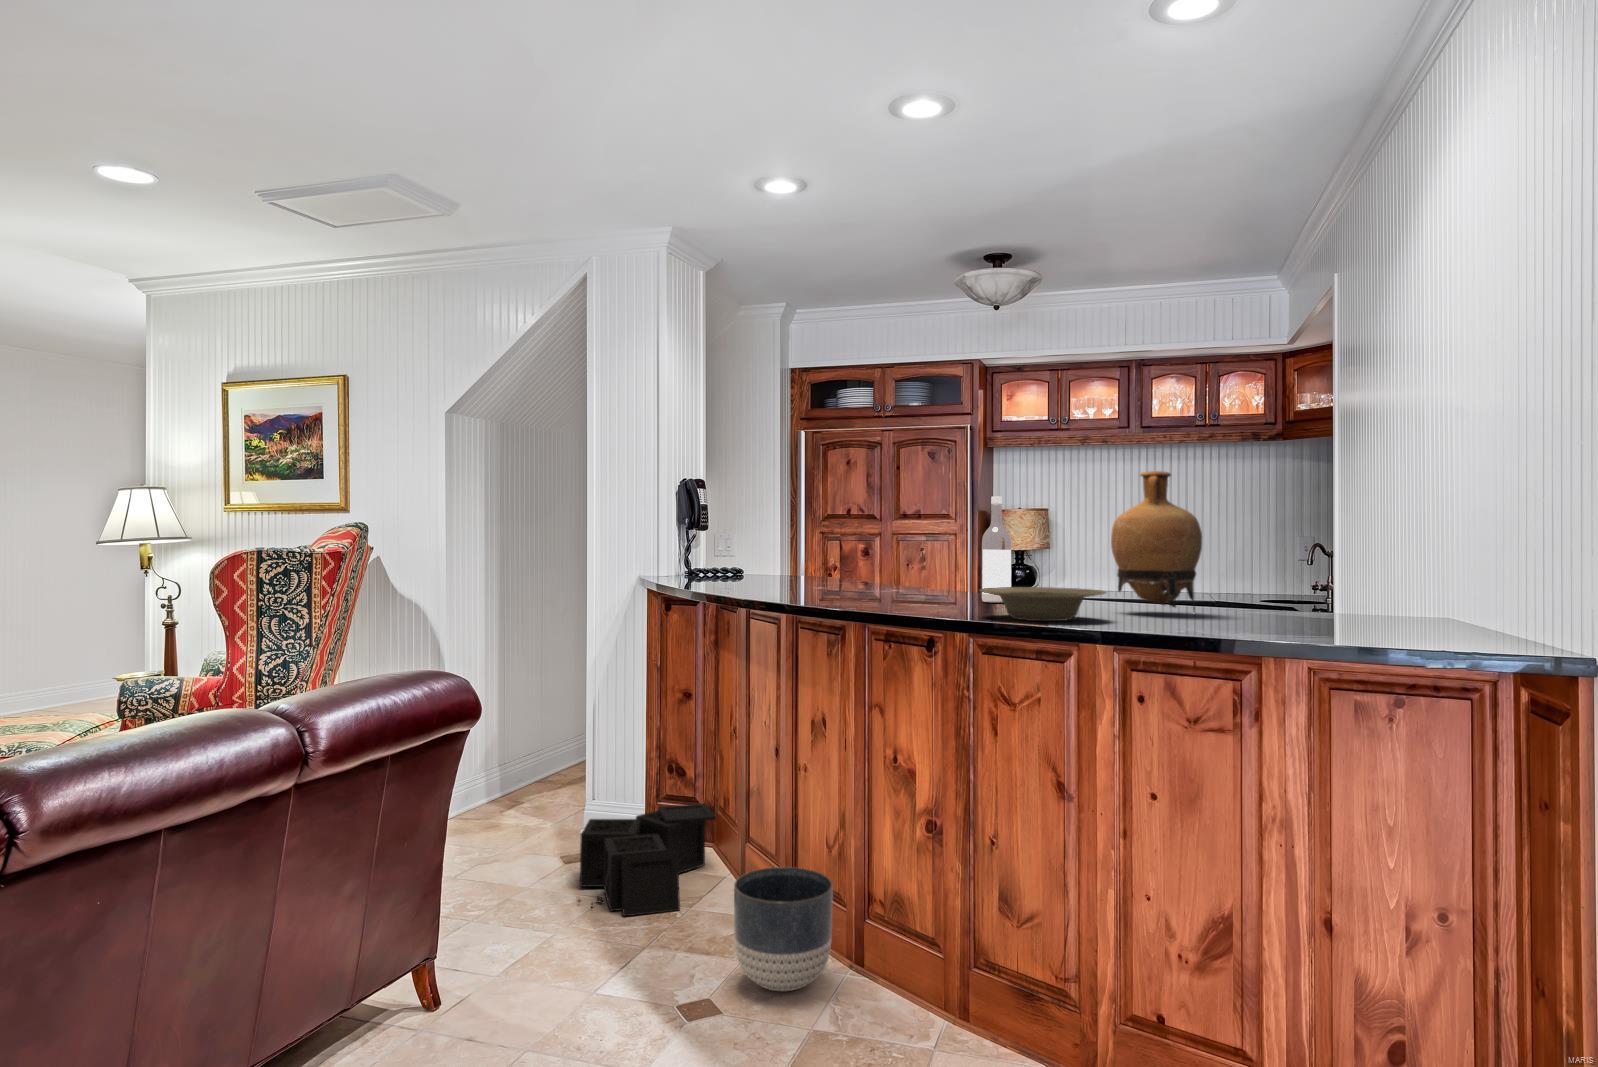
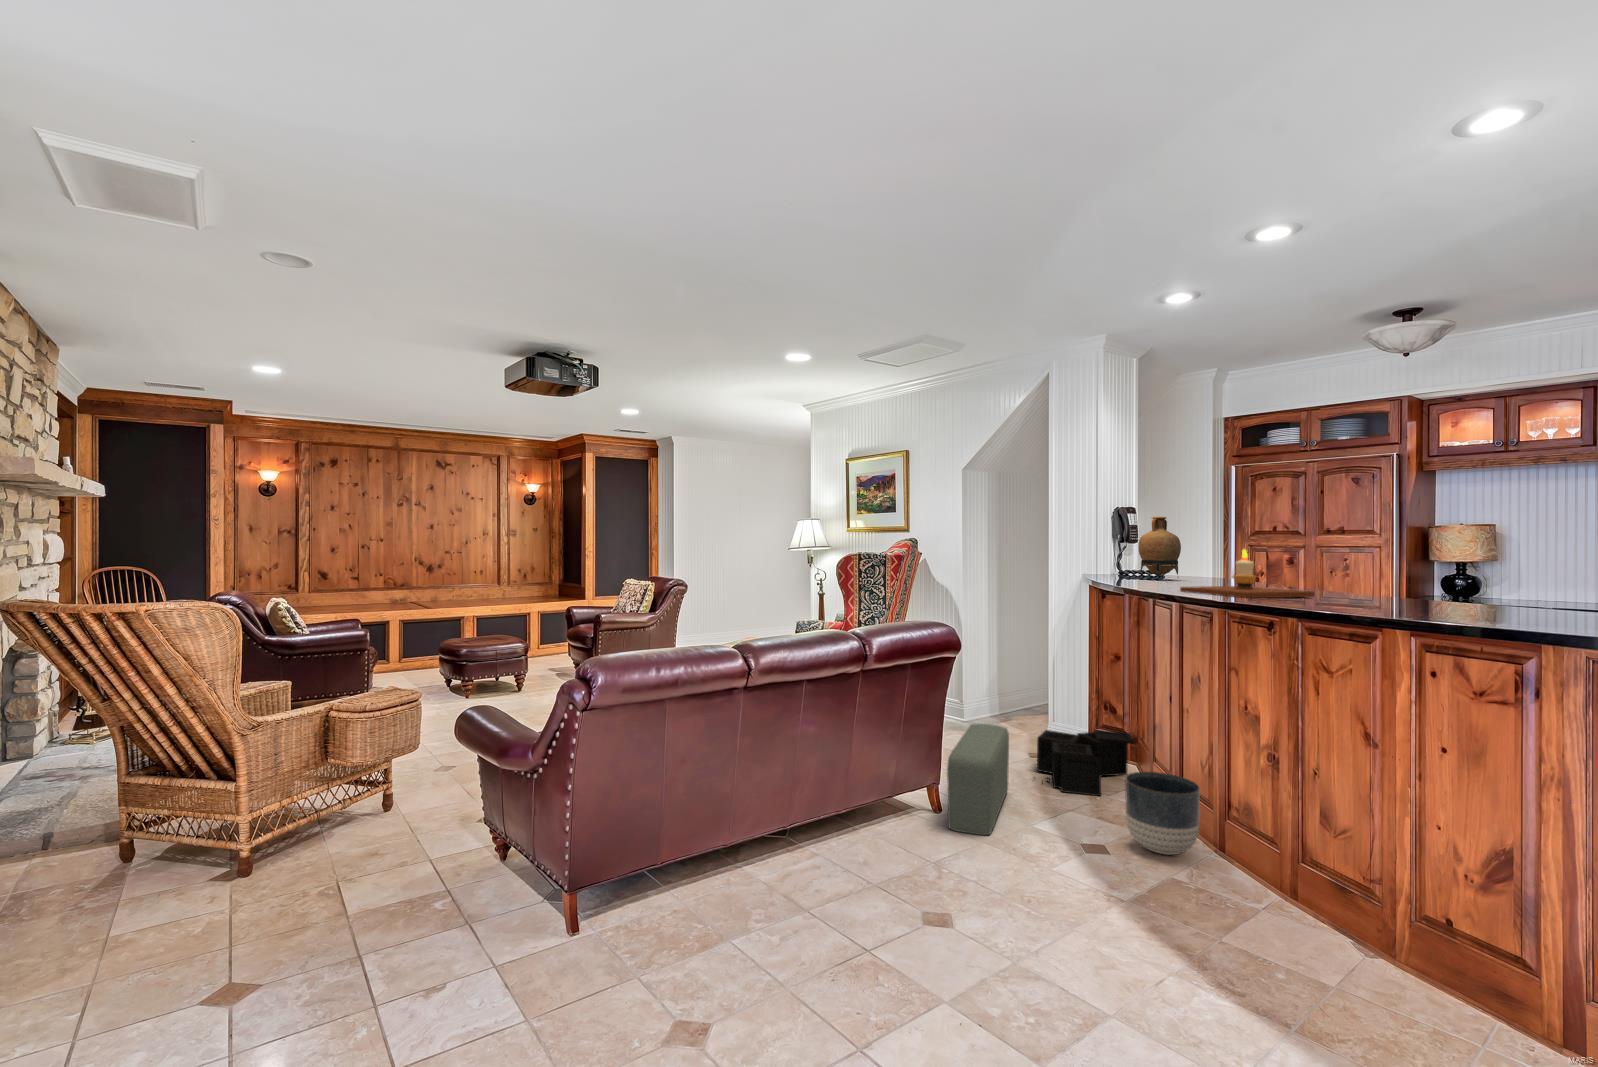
vase: present [1111,471,1202,609] -> present [1139,517,1181,576]
wine bottle: present [982,496,1011,603] -> none [1335,519,1362,600]
candle: none [802,537,959,606] -> present [1180,550,1315,598]
bowl: present [980,587,1107,621] -> none [1298,587,1414,612]
pouf: none [452,832,545,1041] -> present [947,724,1009,835]

